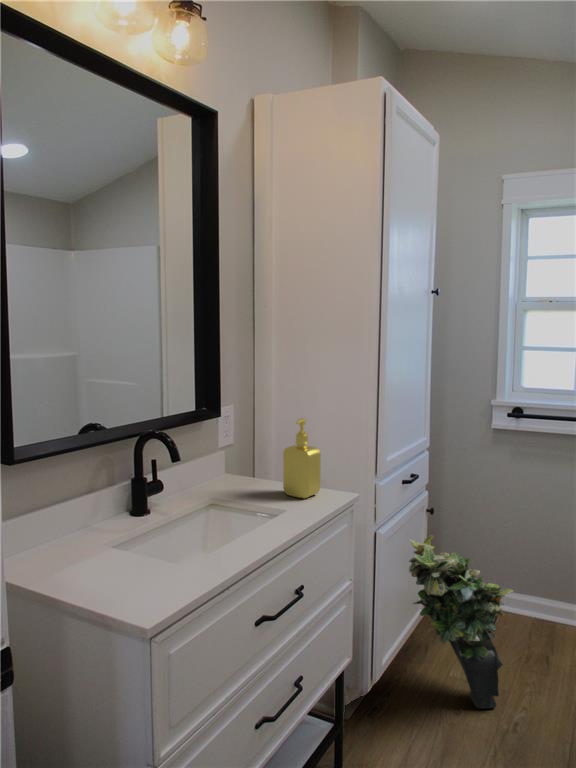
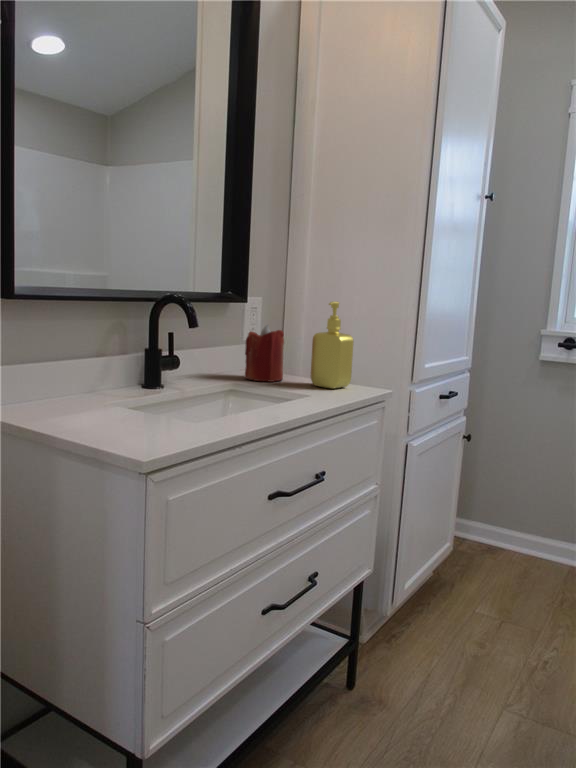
candle: none [222,438,258,492] -> present [245,325,284,382]
potted plant: present [409,535,513,709] -> none [441,455,555,643]

